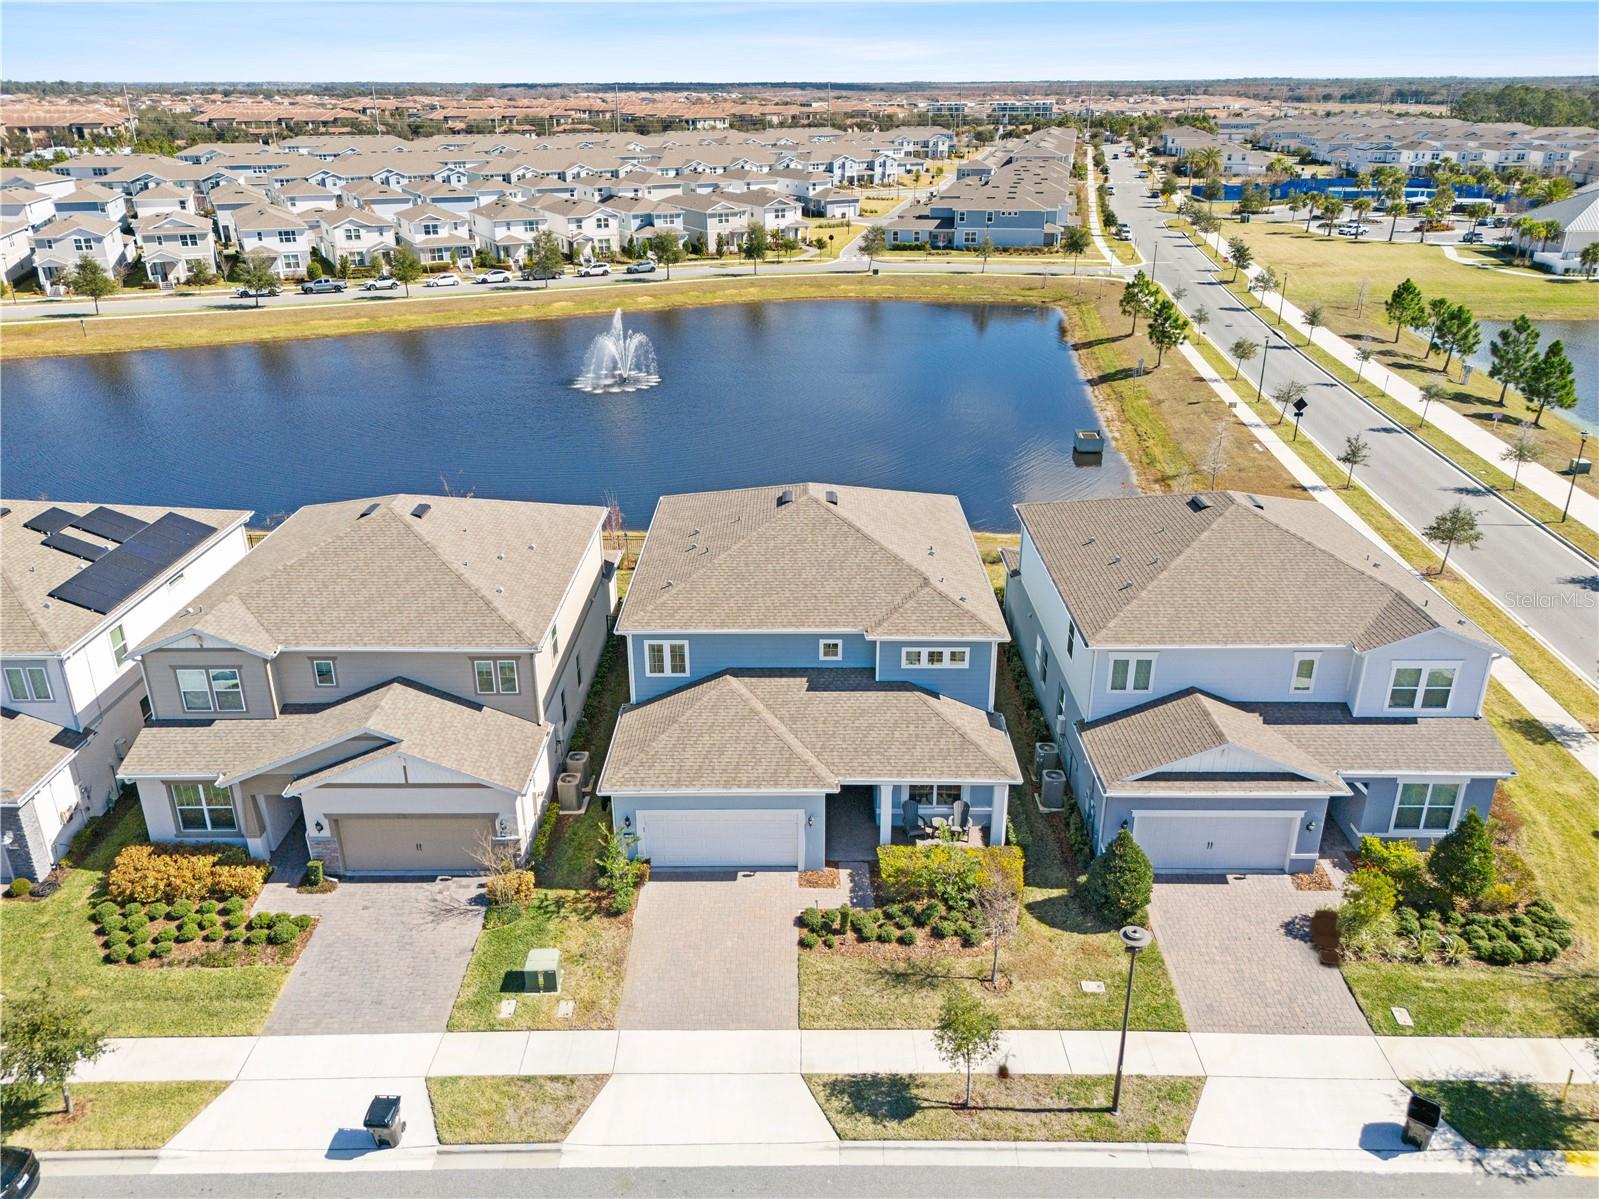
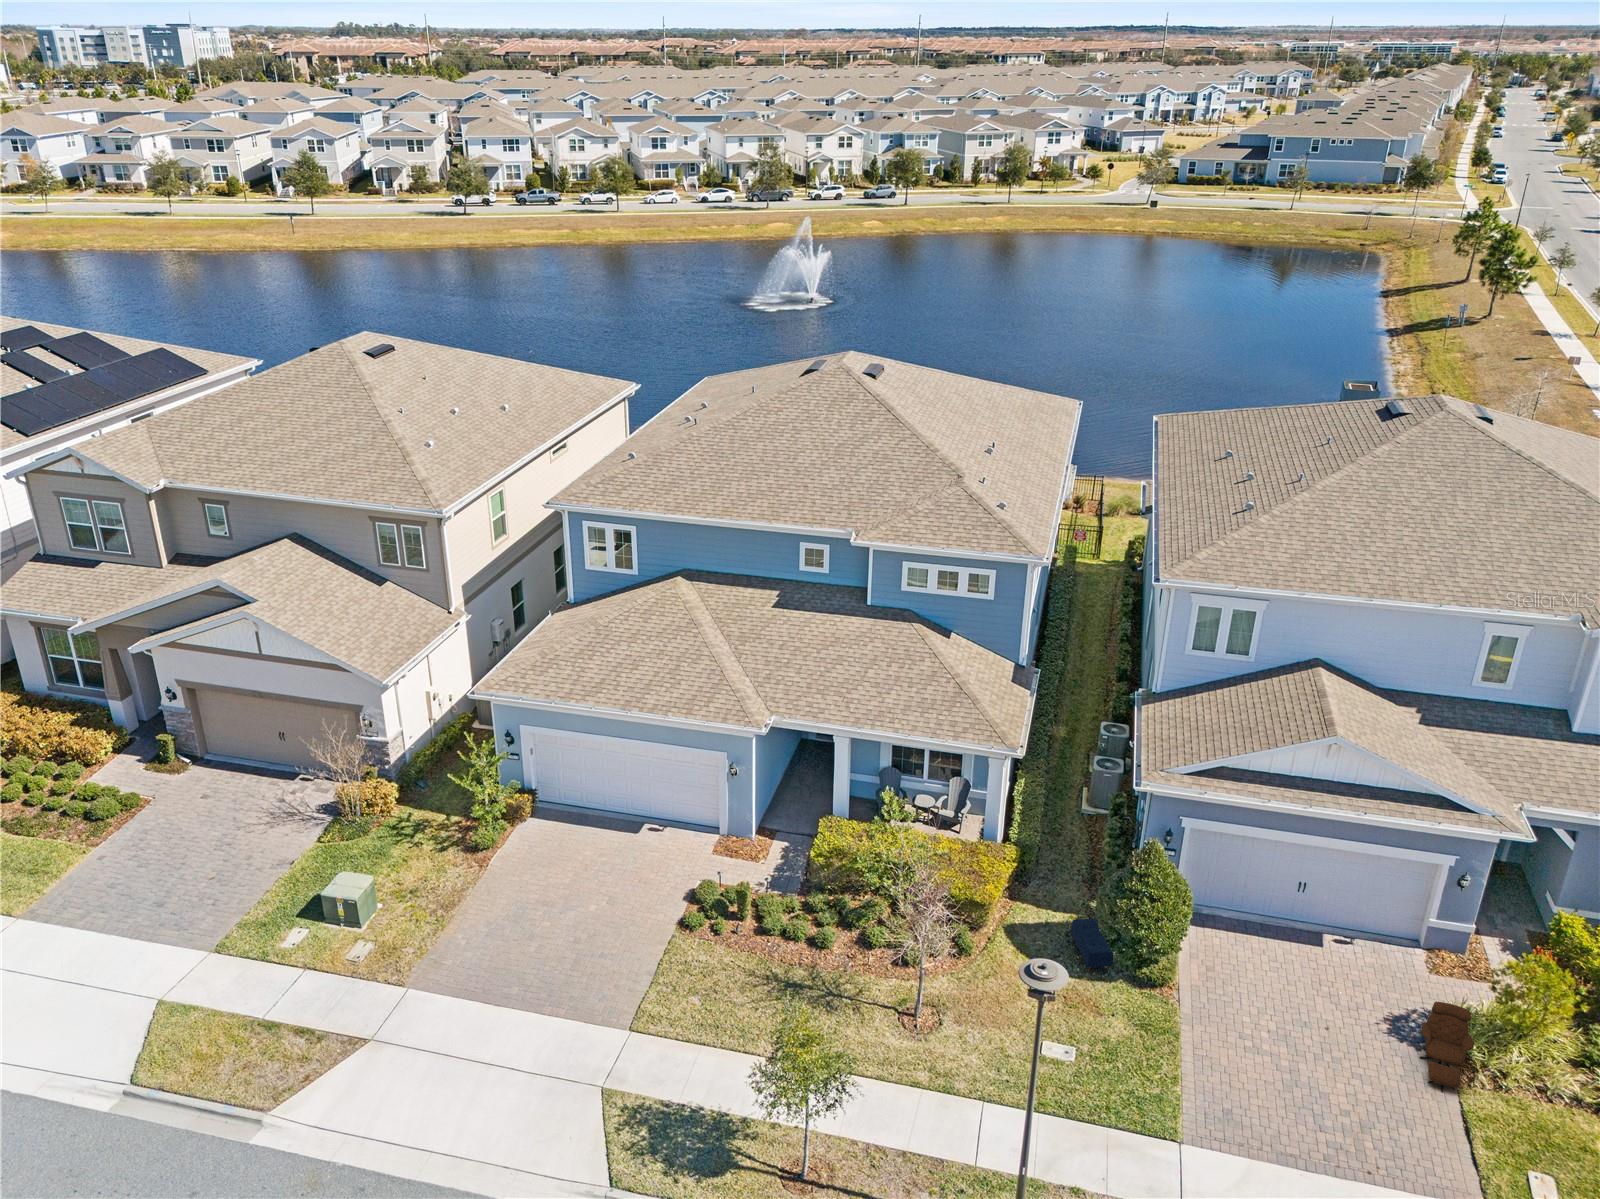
bench: none [1068,890,1105,929] -> present [1071,919,1114,973]
decorative plant: present [998,1053,1016,1078] -> none [851,1108,897,1151]

